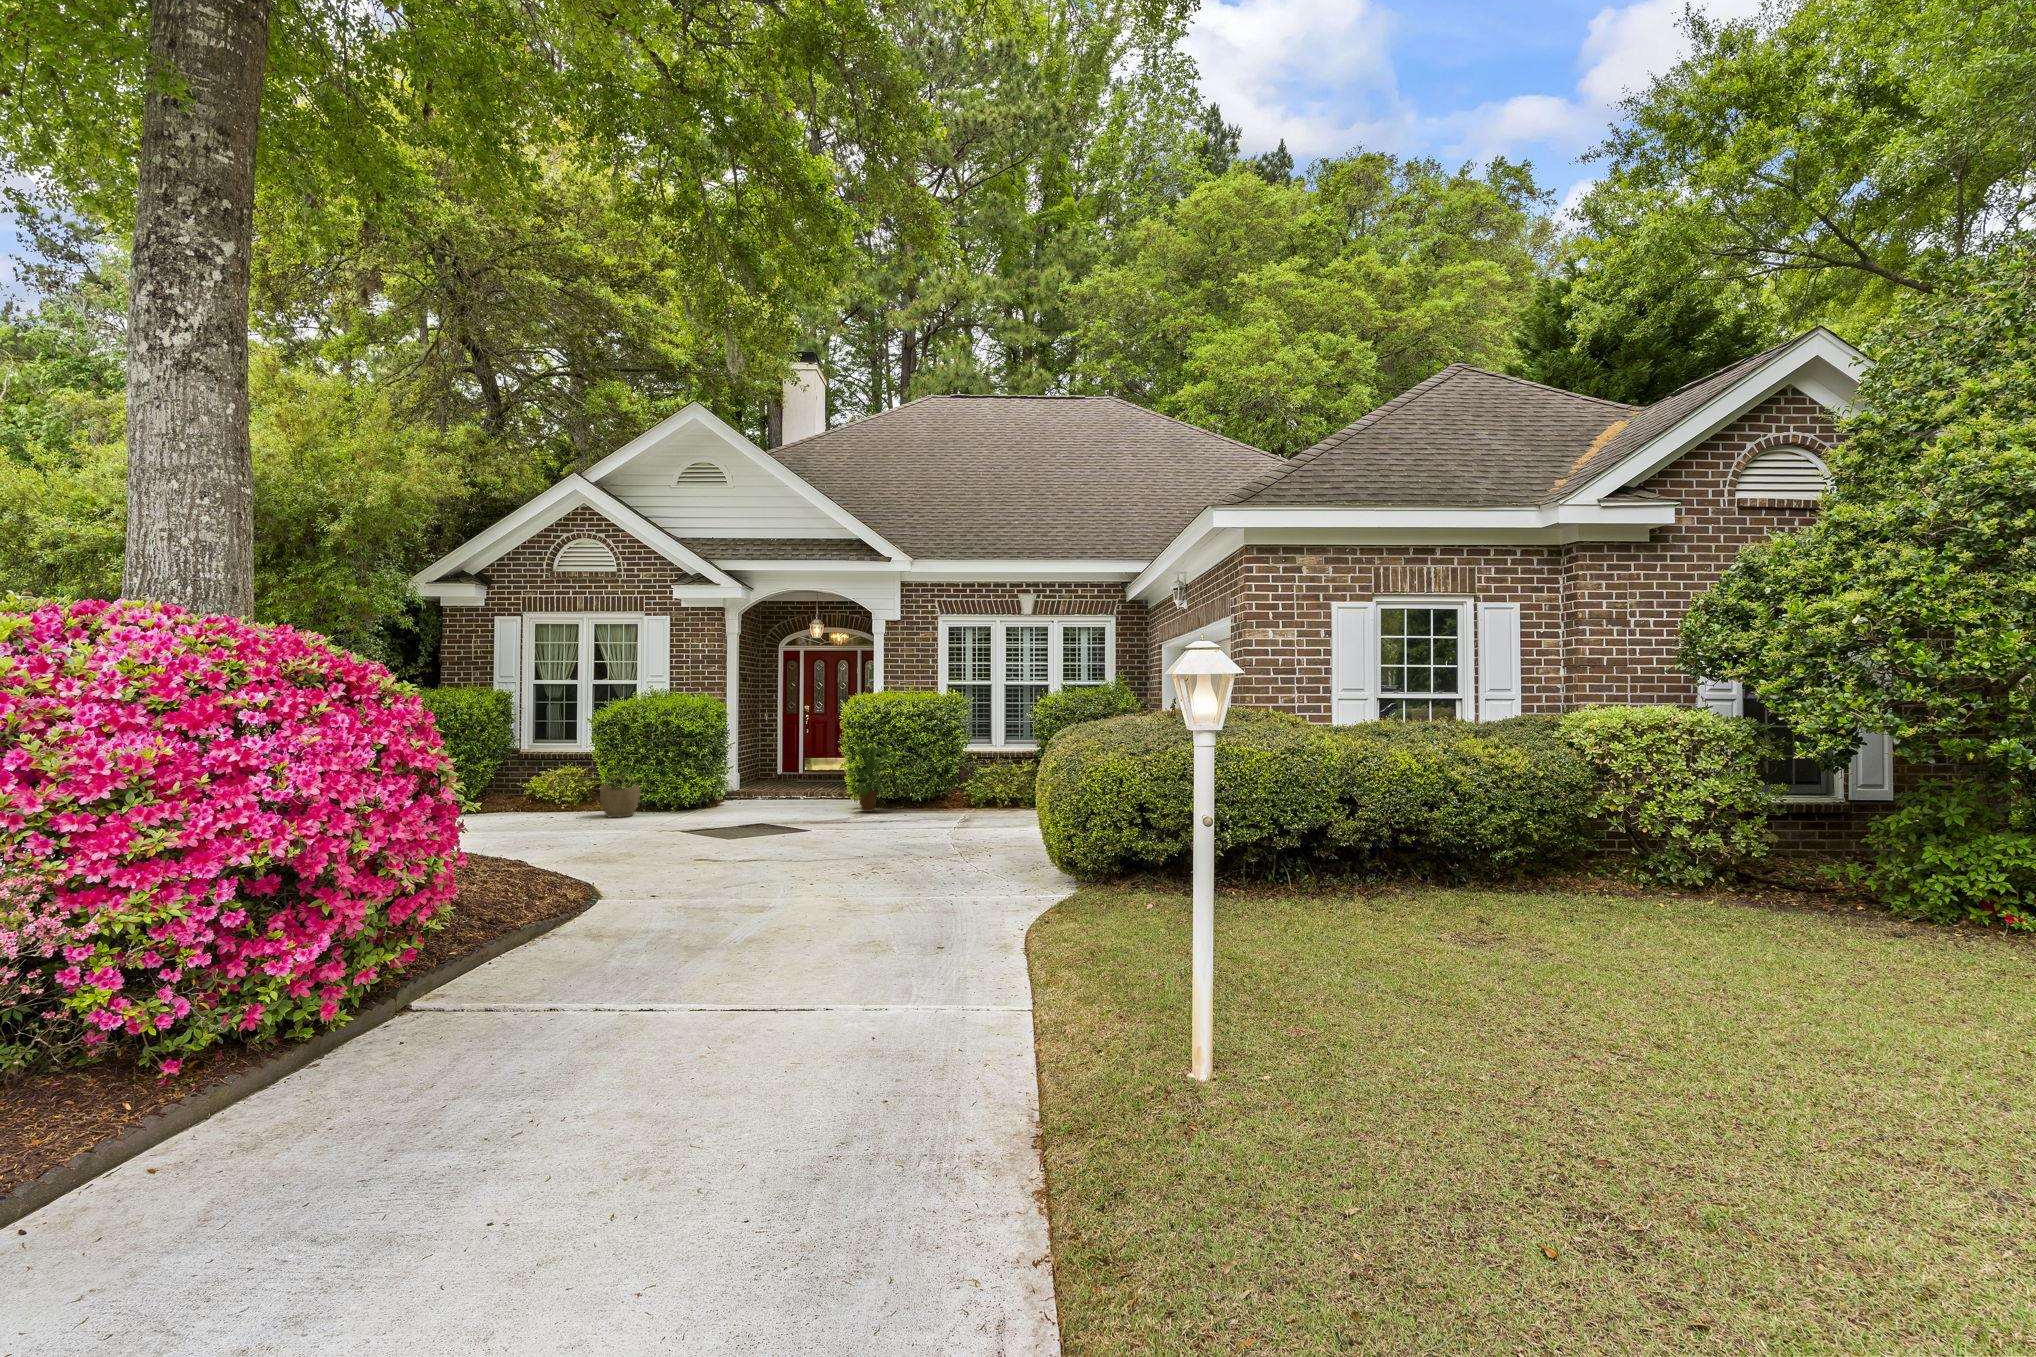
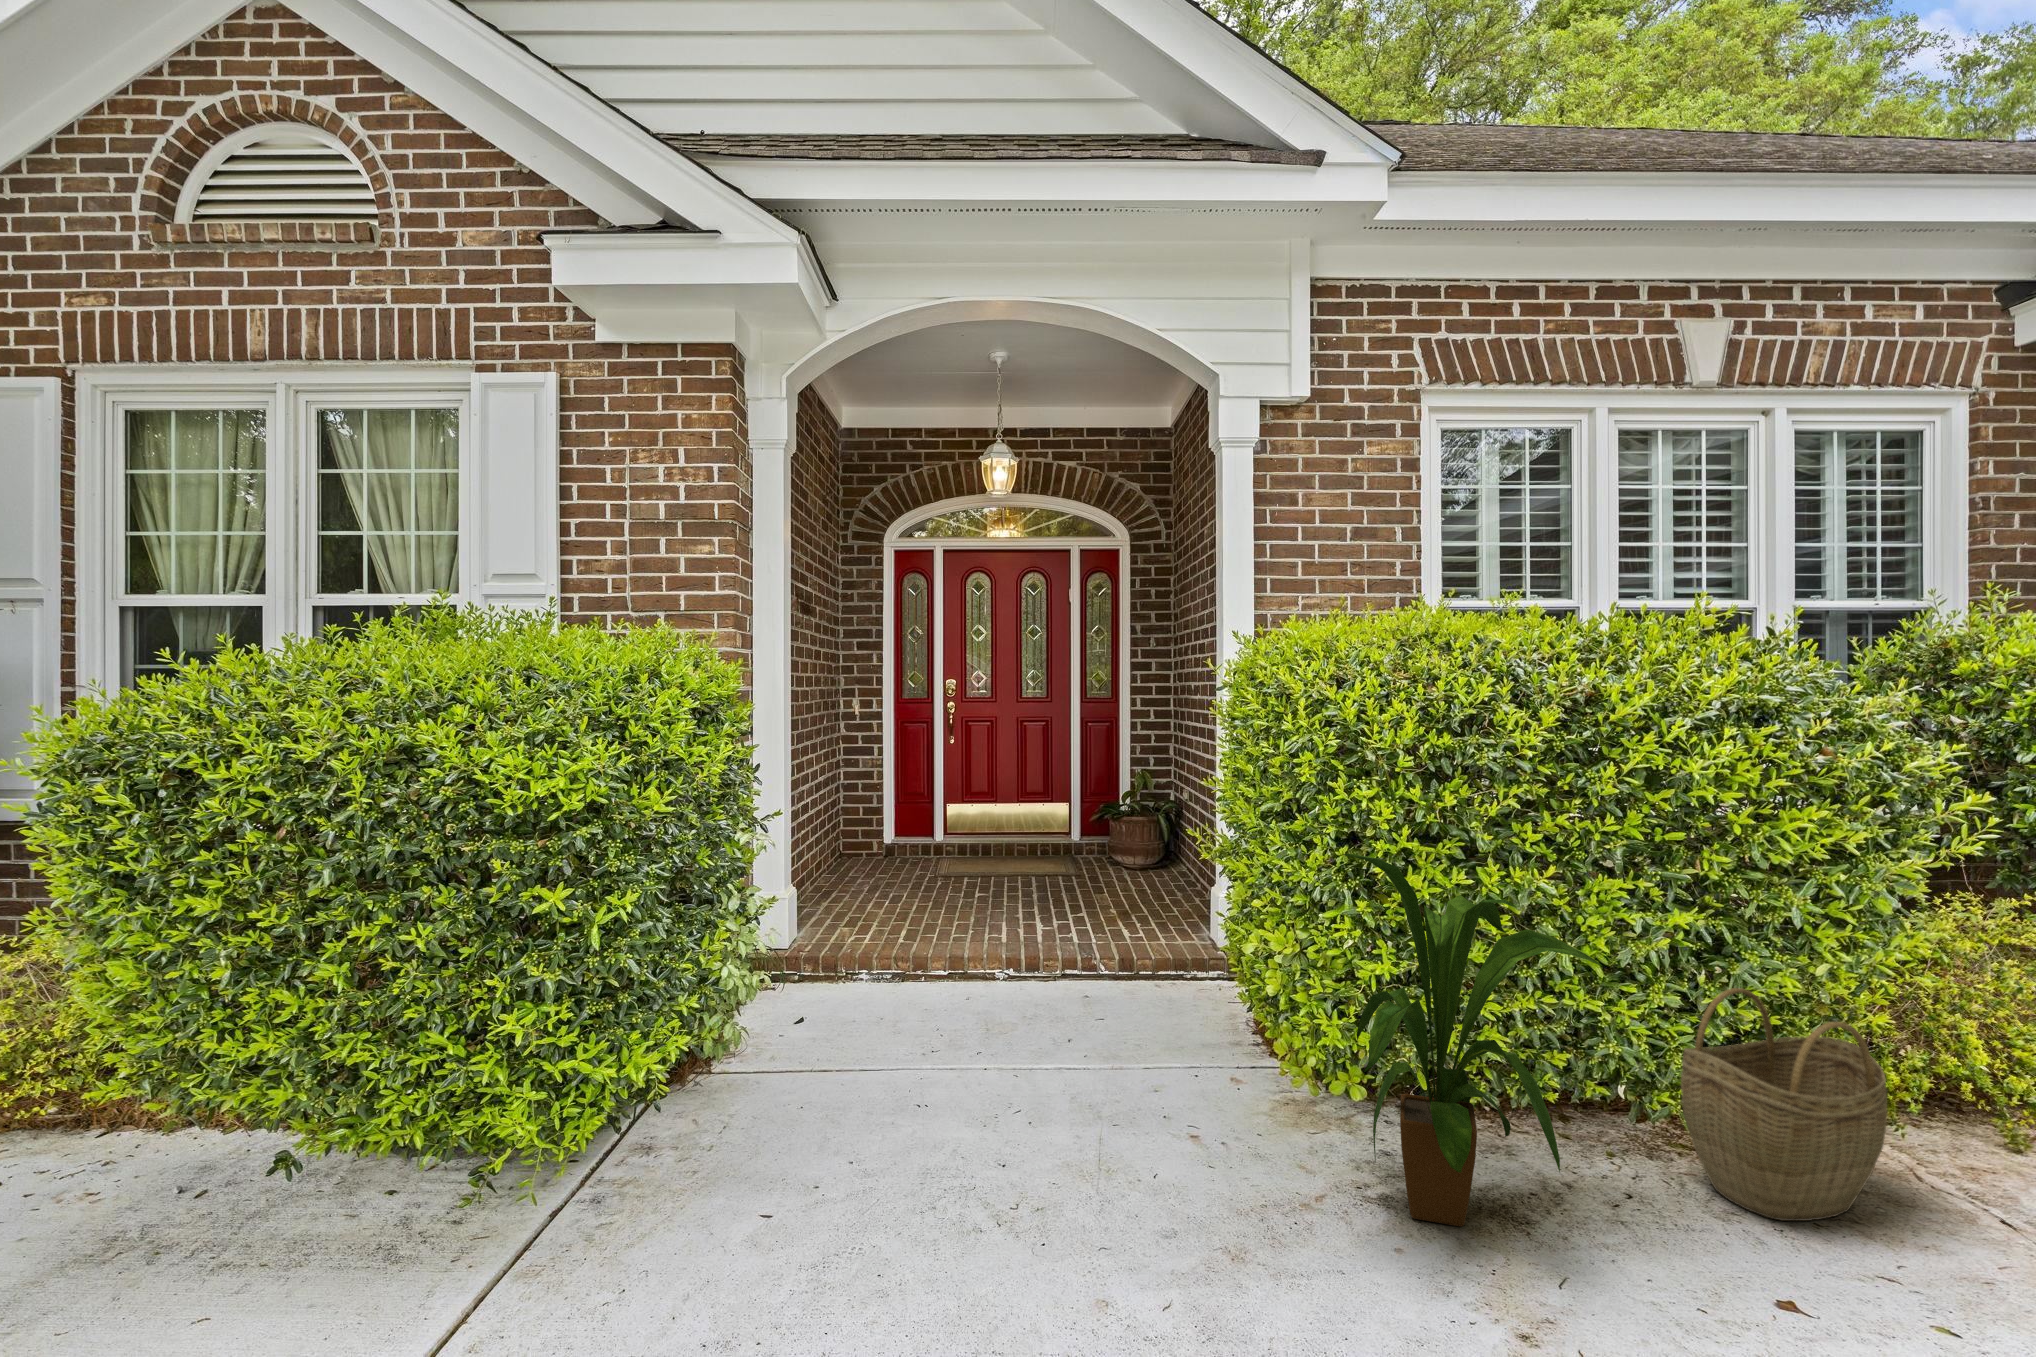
woven basket: present [600,775,640,817] -> present [1681,988,1887,1221]

